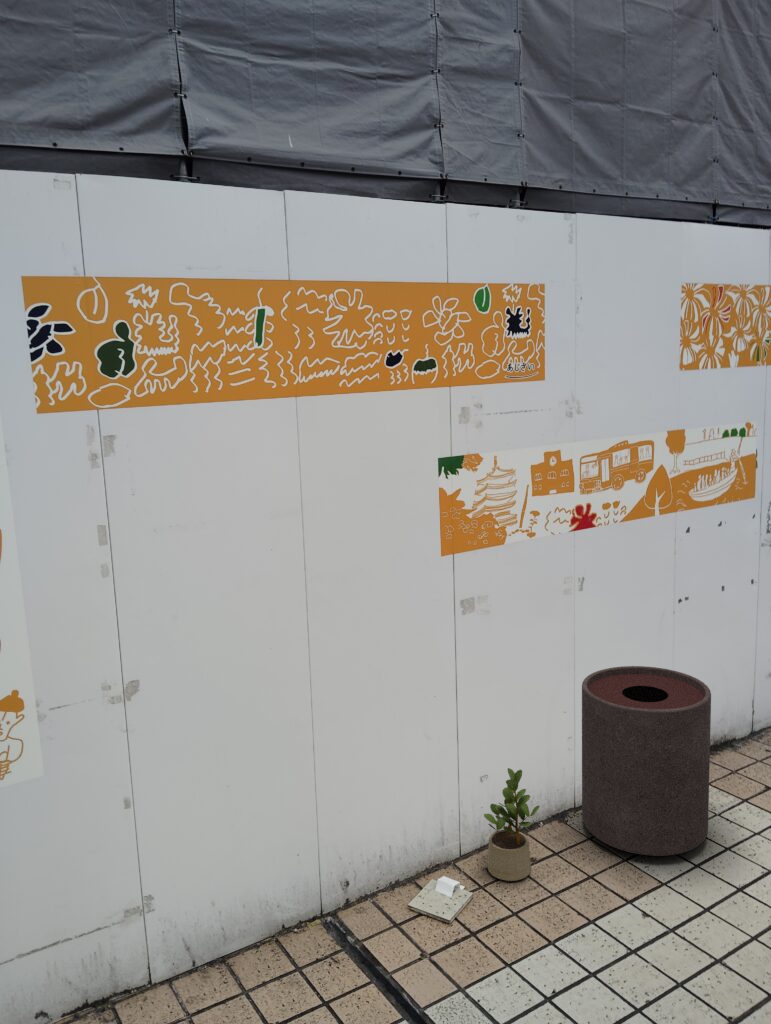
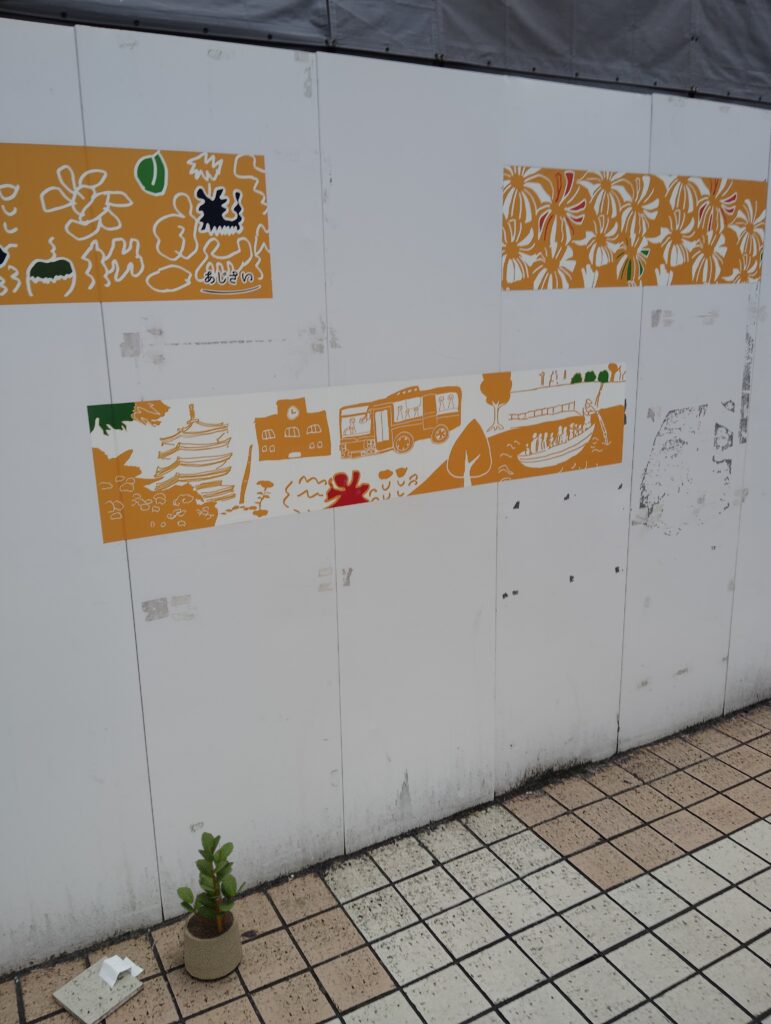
trash can: present [582,666,711,856] -> none [332,684,499,947]

